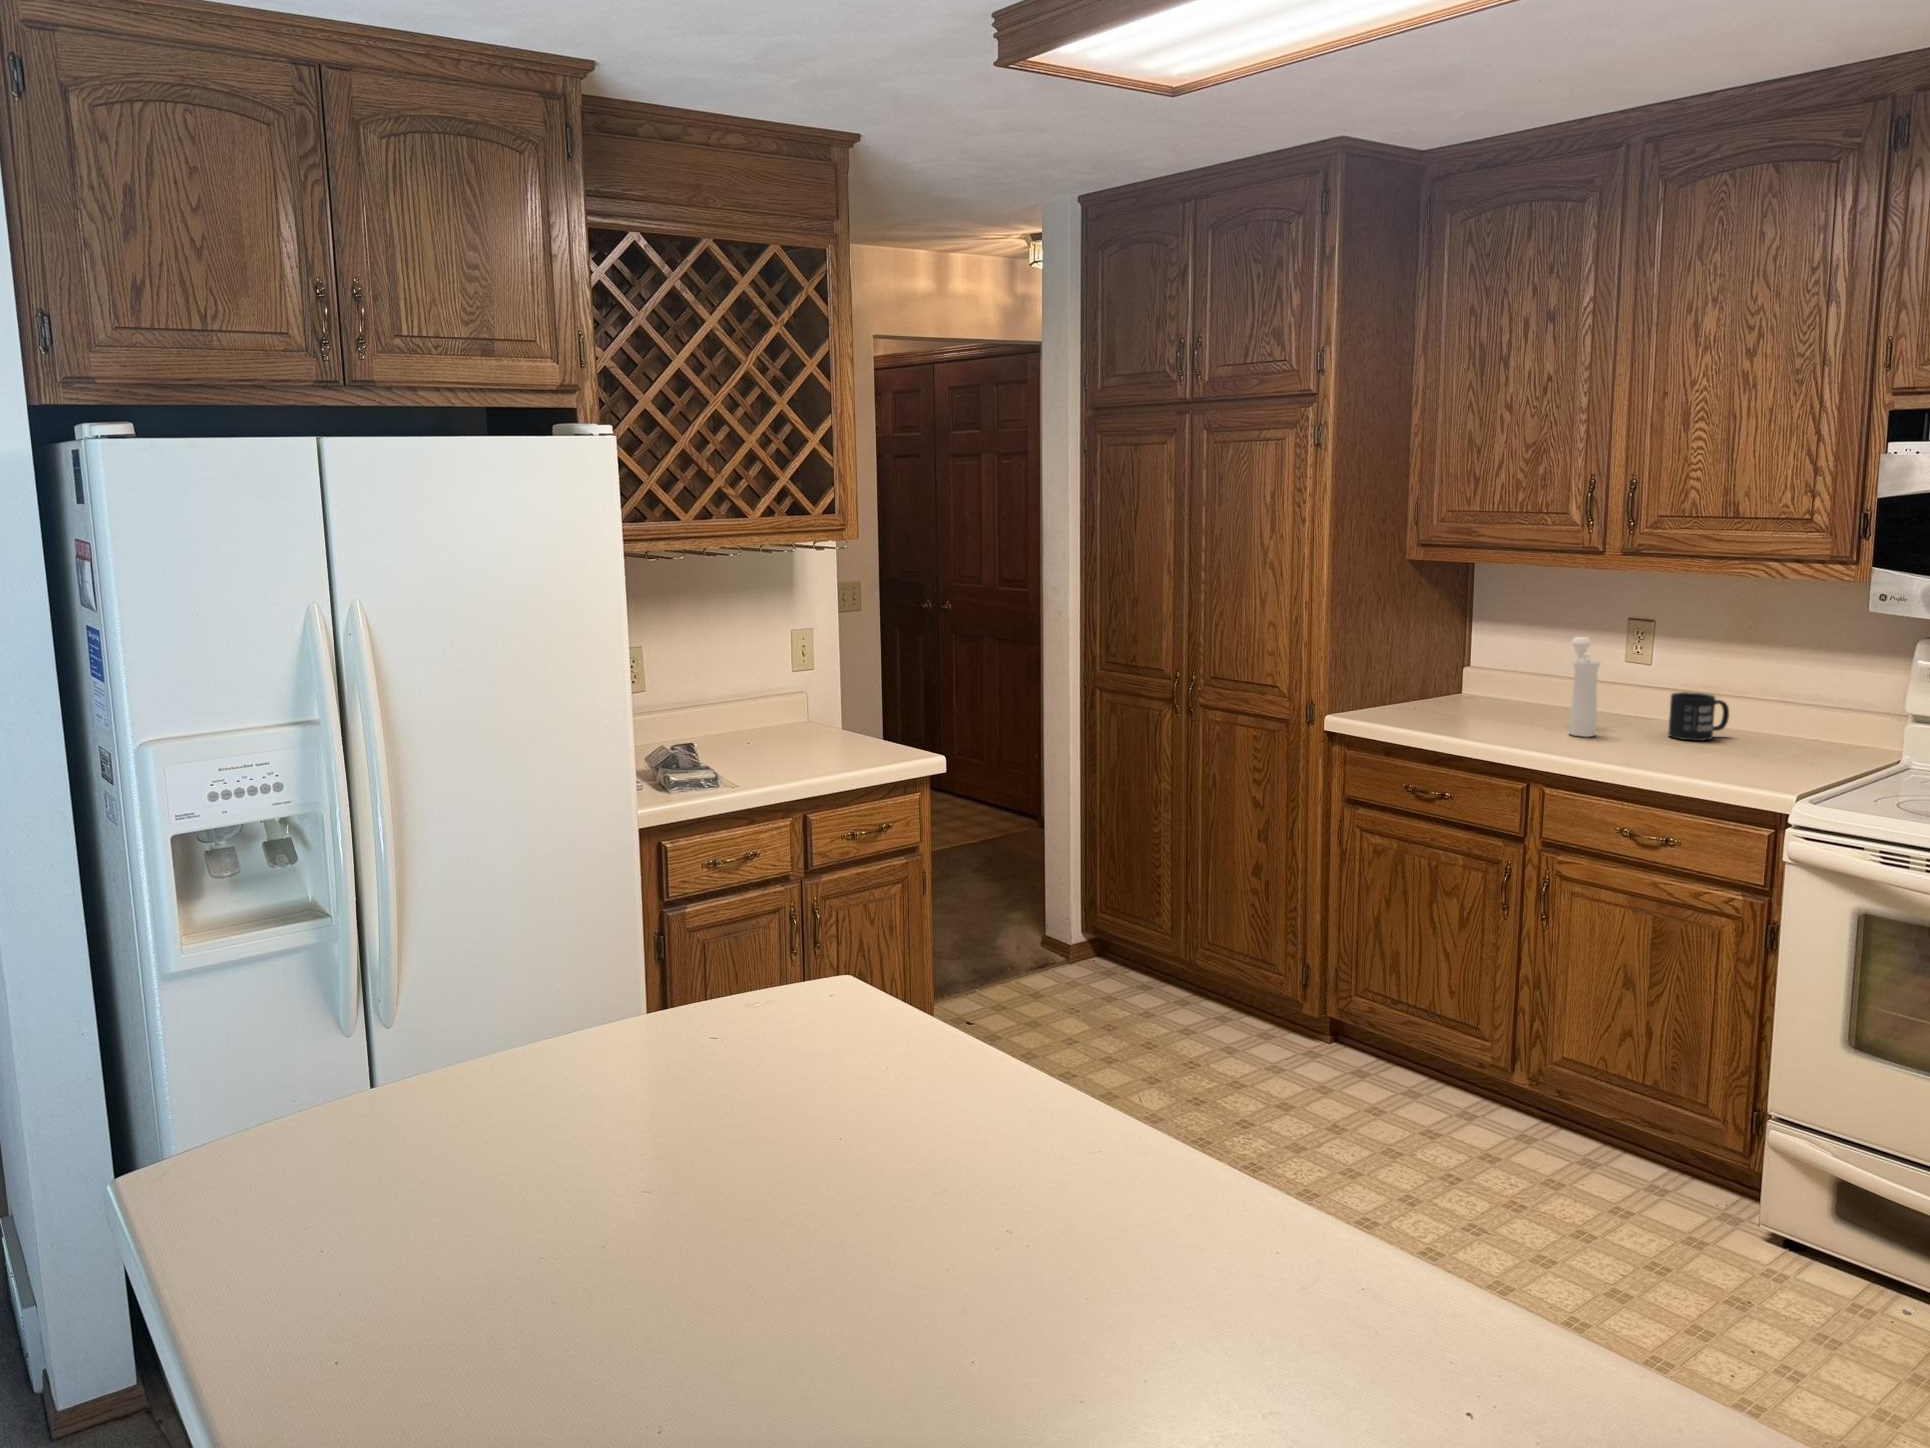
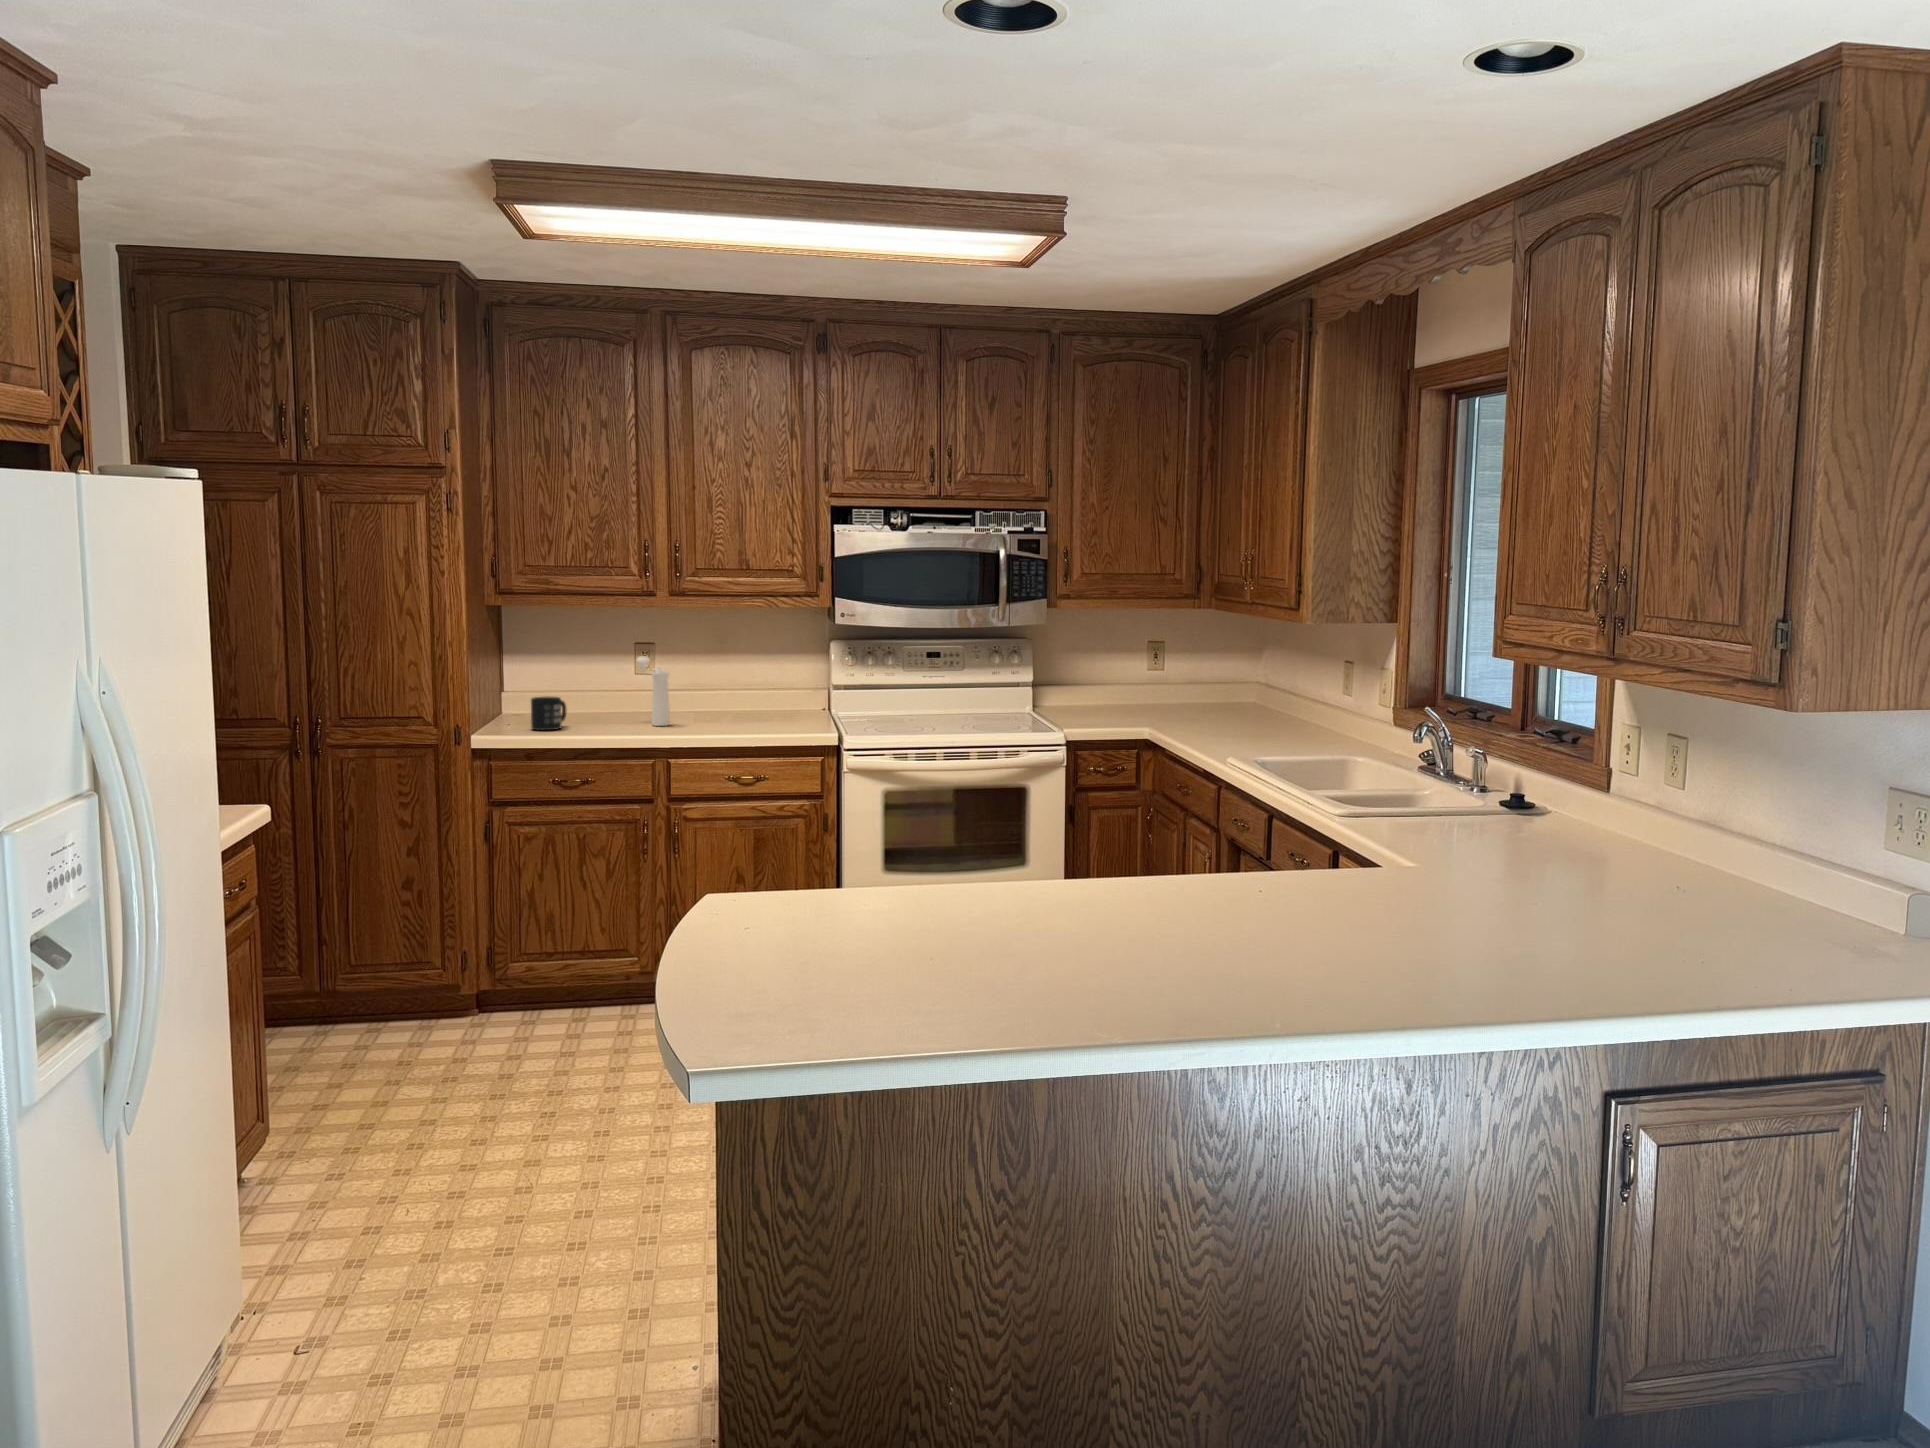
mug: present [1668,692,1729,741] -> present [531,697,567,730]

